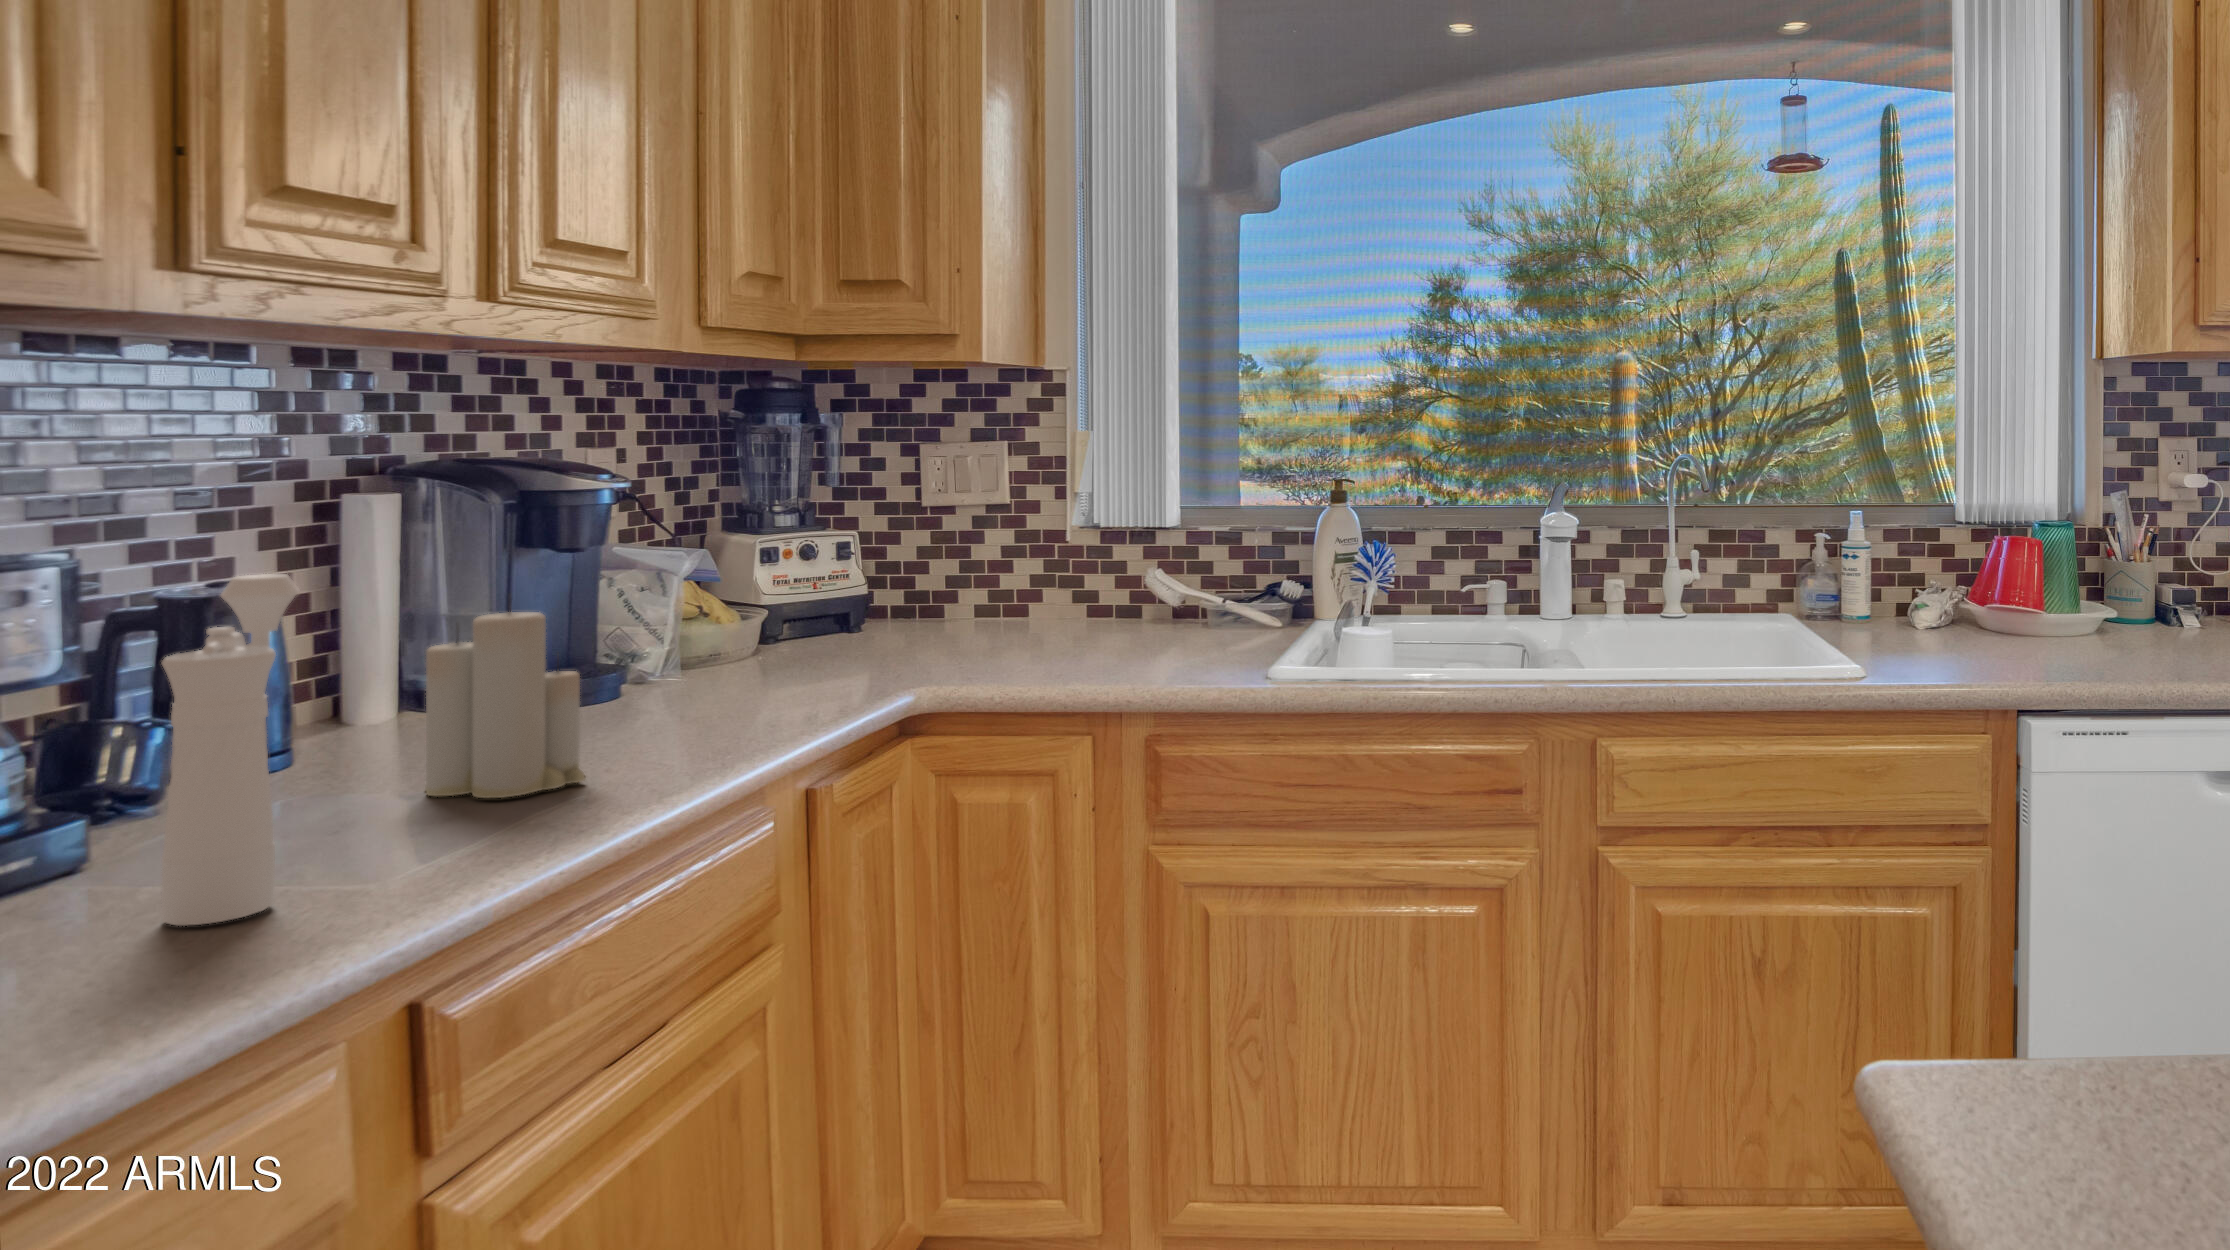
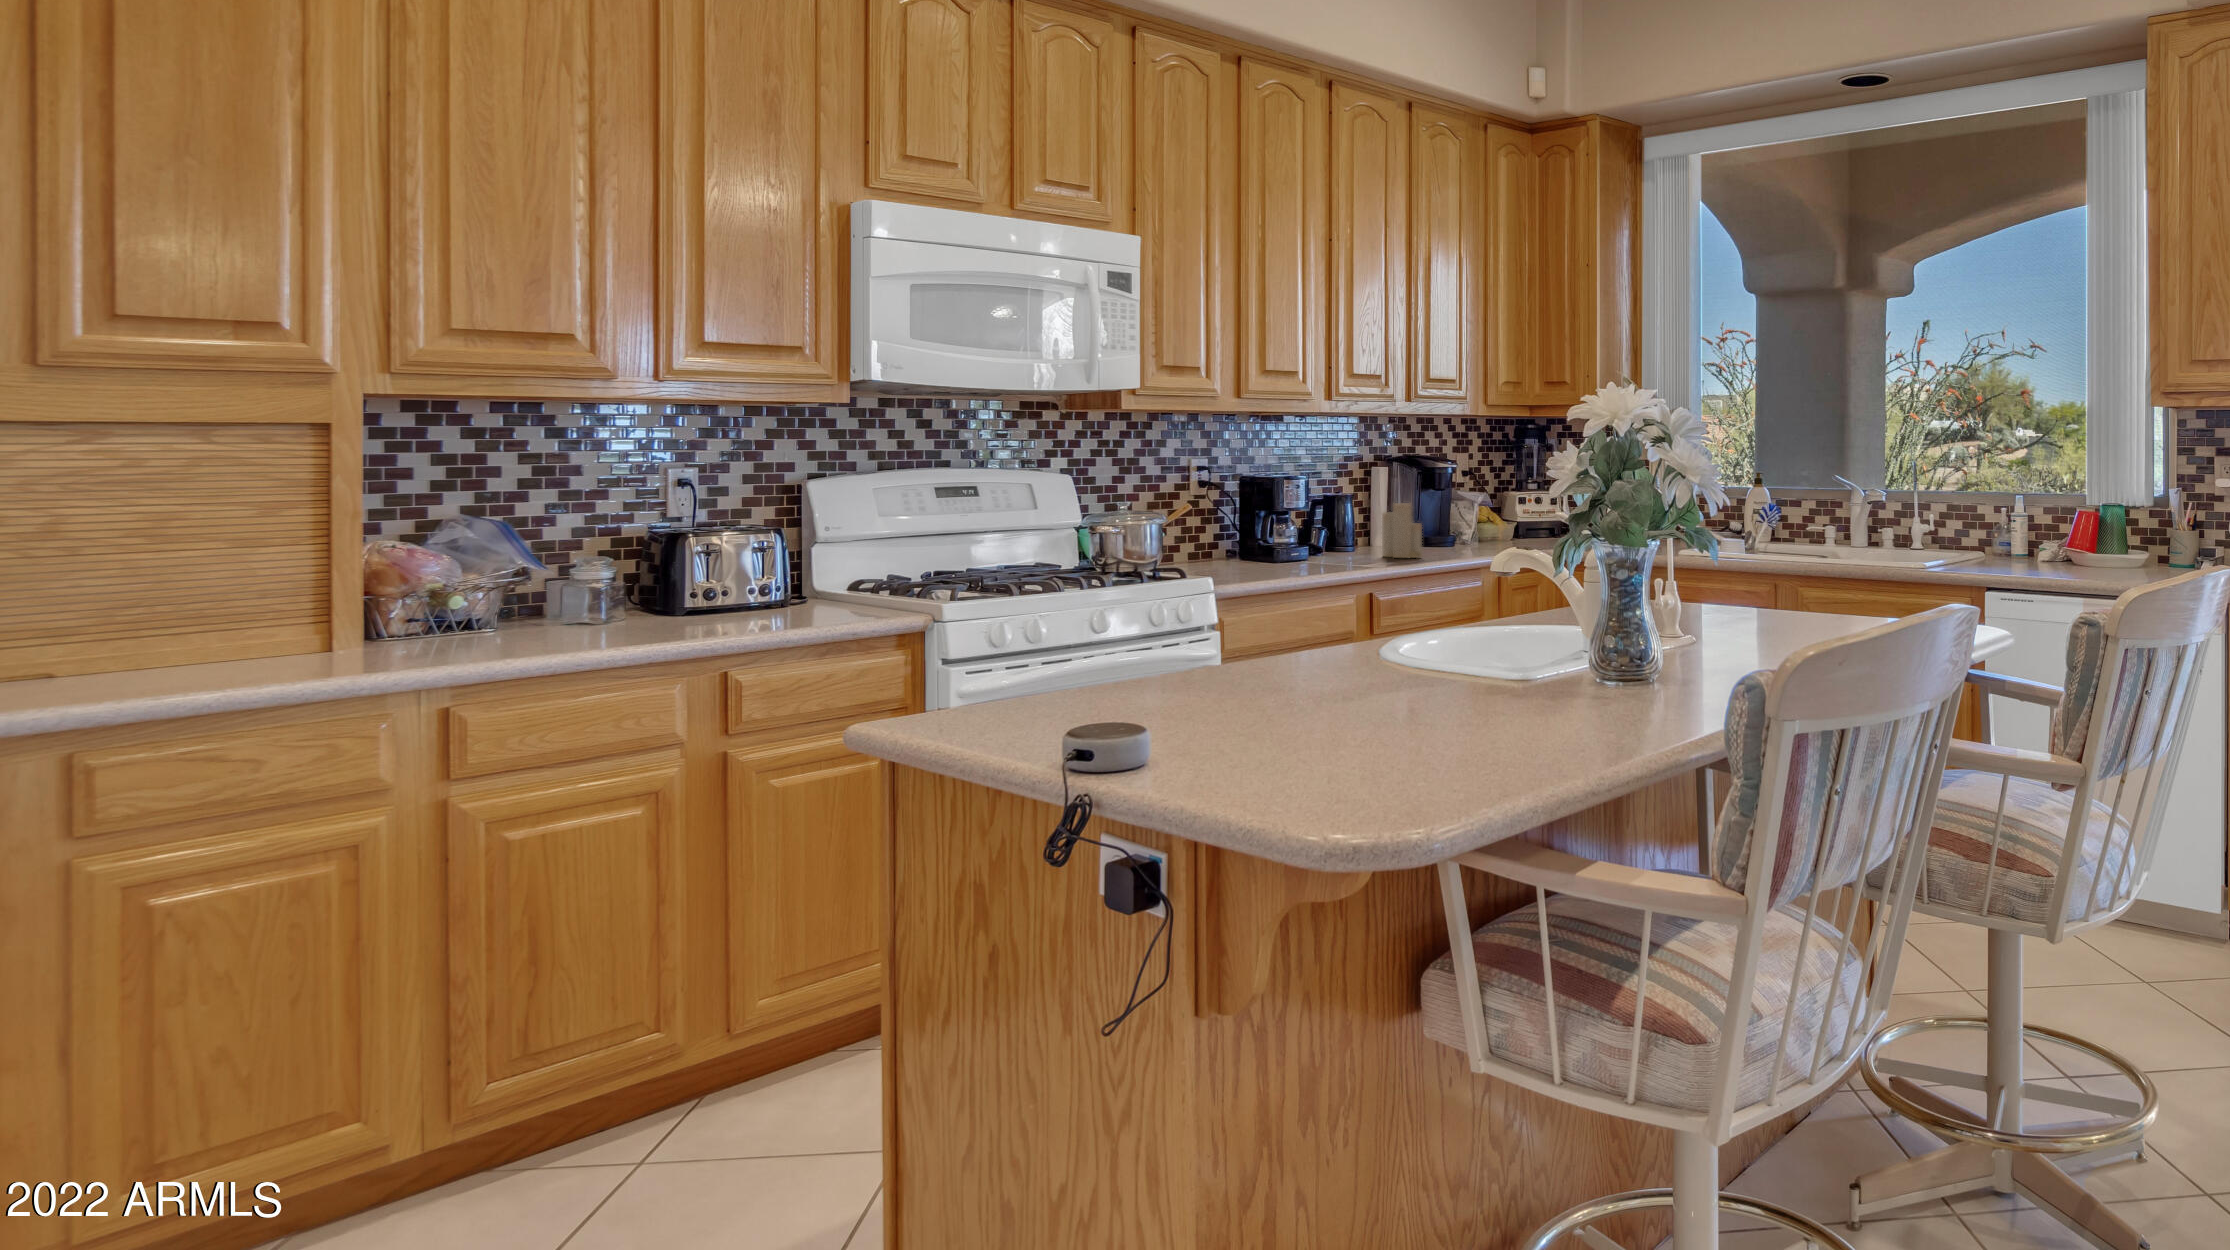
pepper mill: present [161,574,299,926] -> none [1319,485,1349,567]

